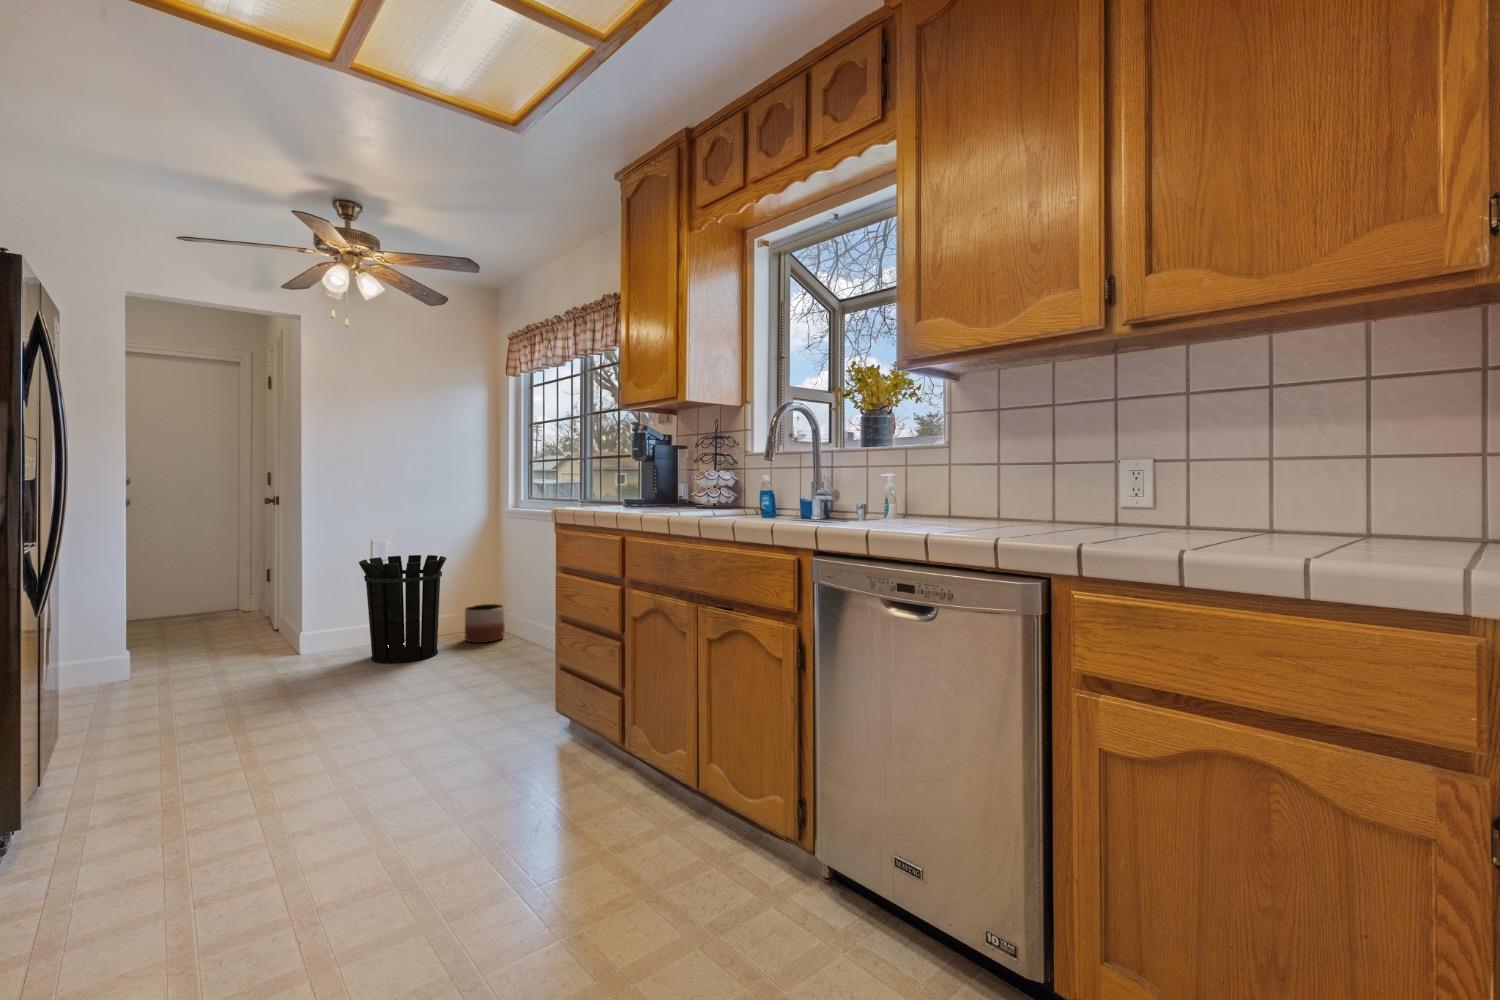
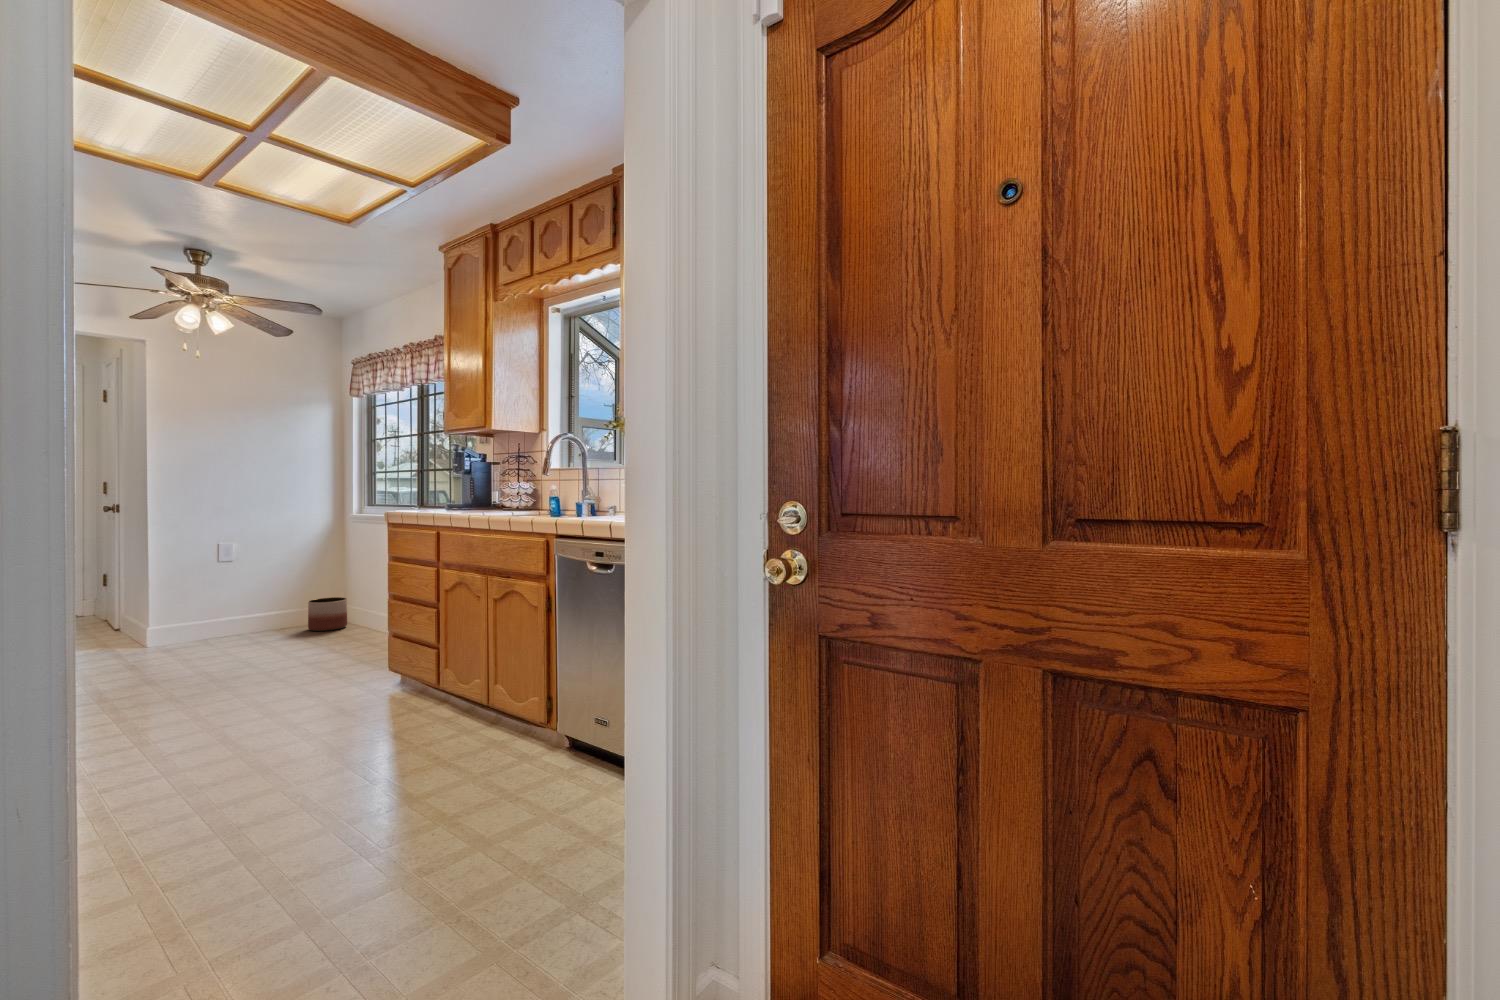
waste bin: present [359,555,446,664] -> none [202,554,290,649]

